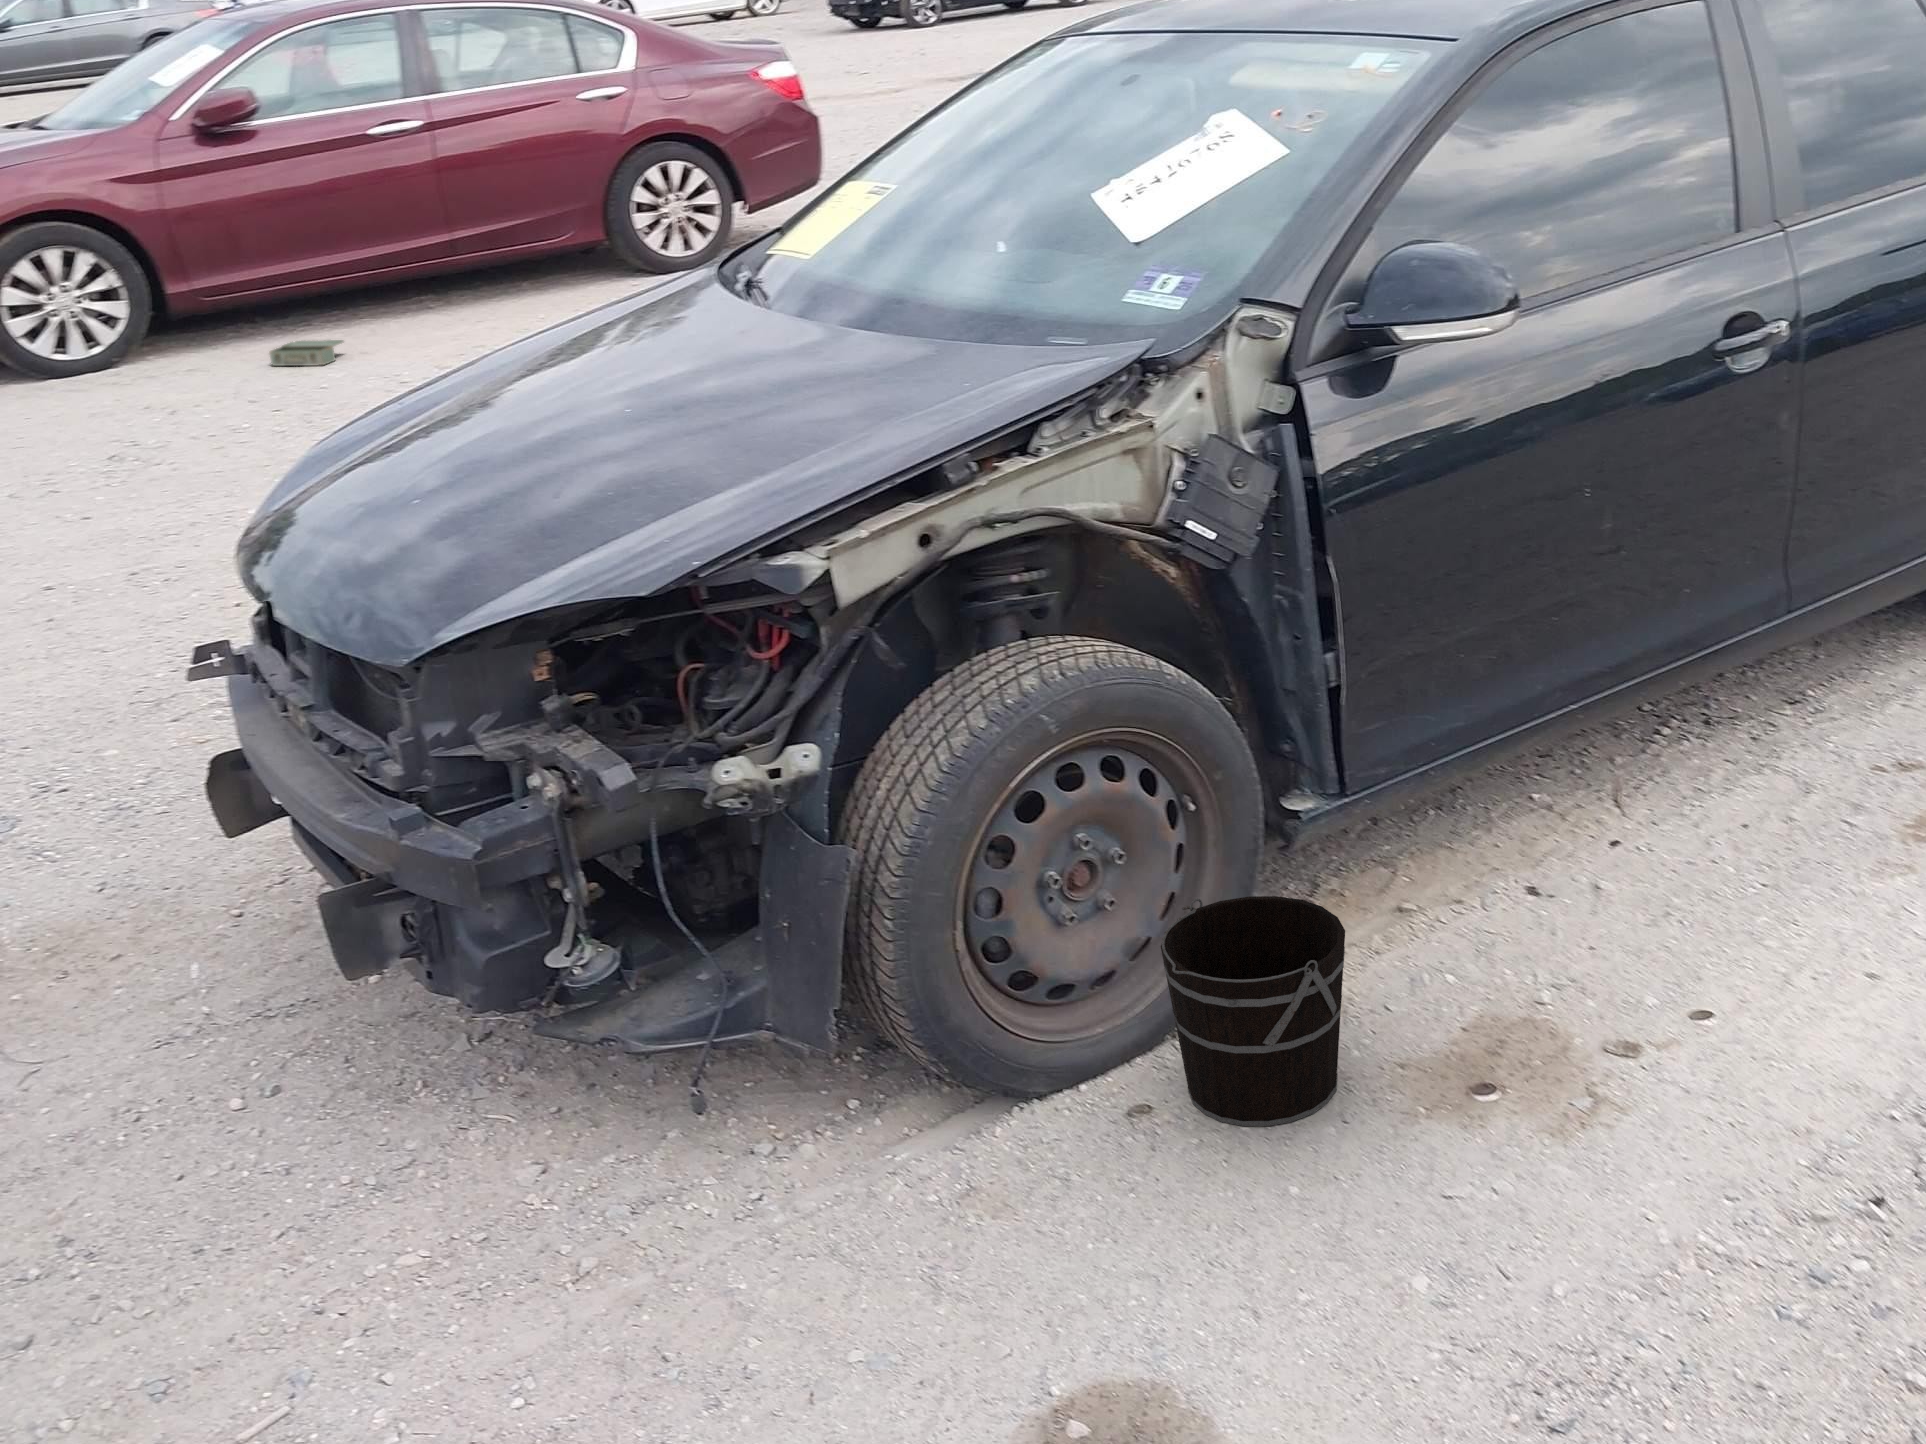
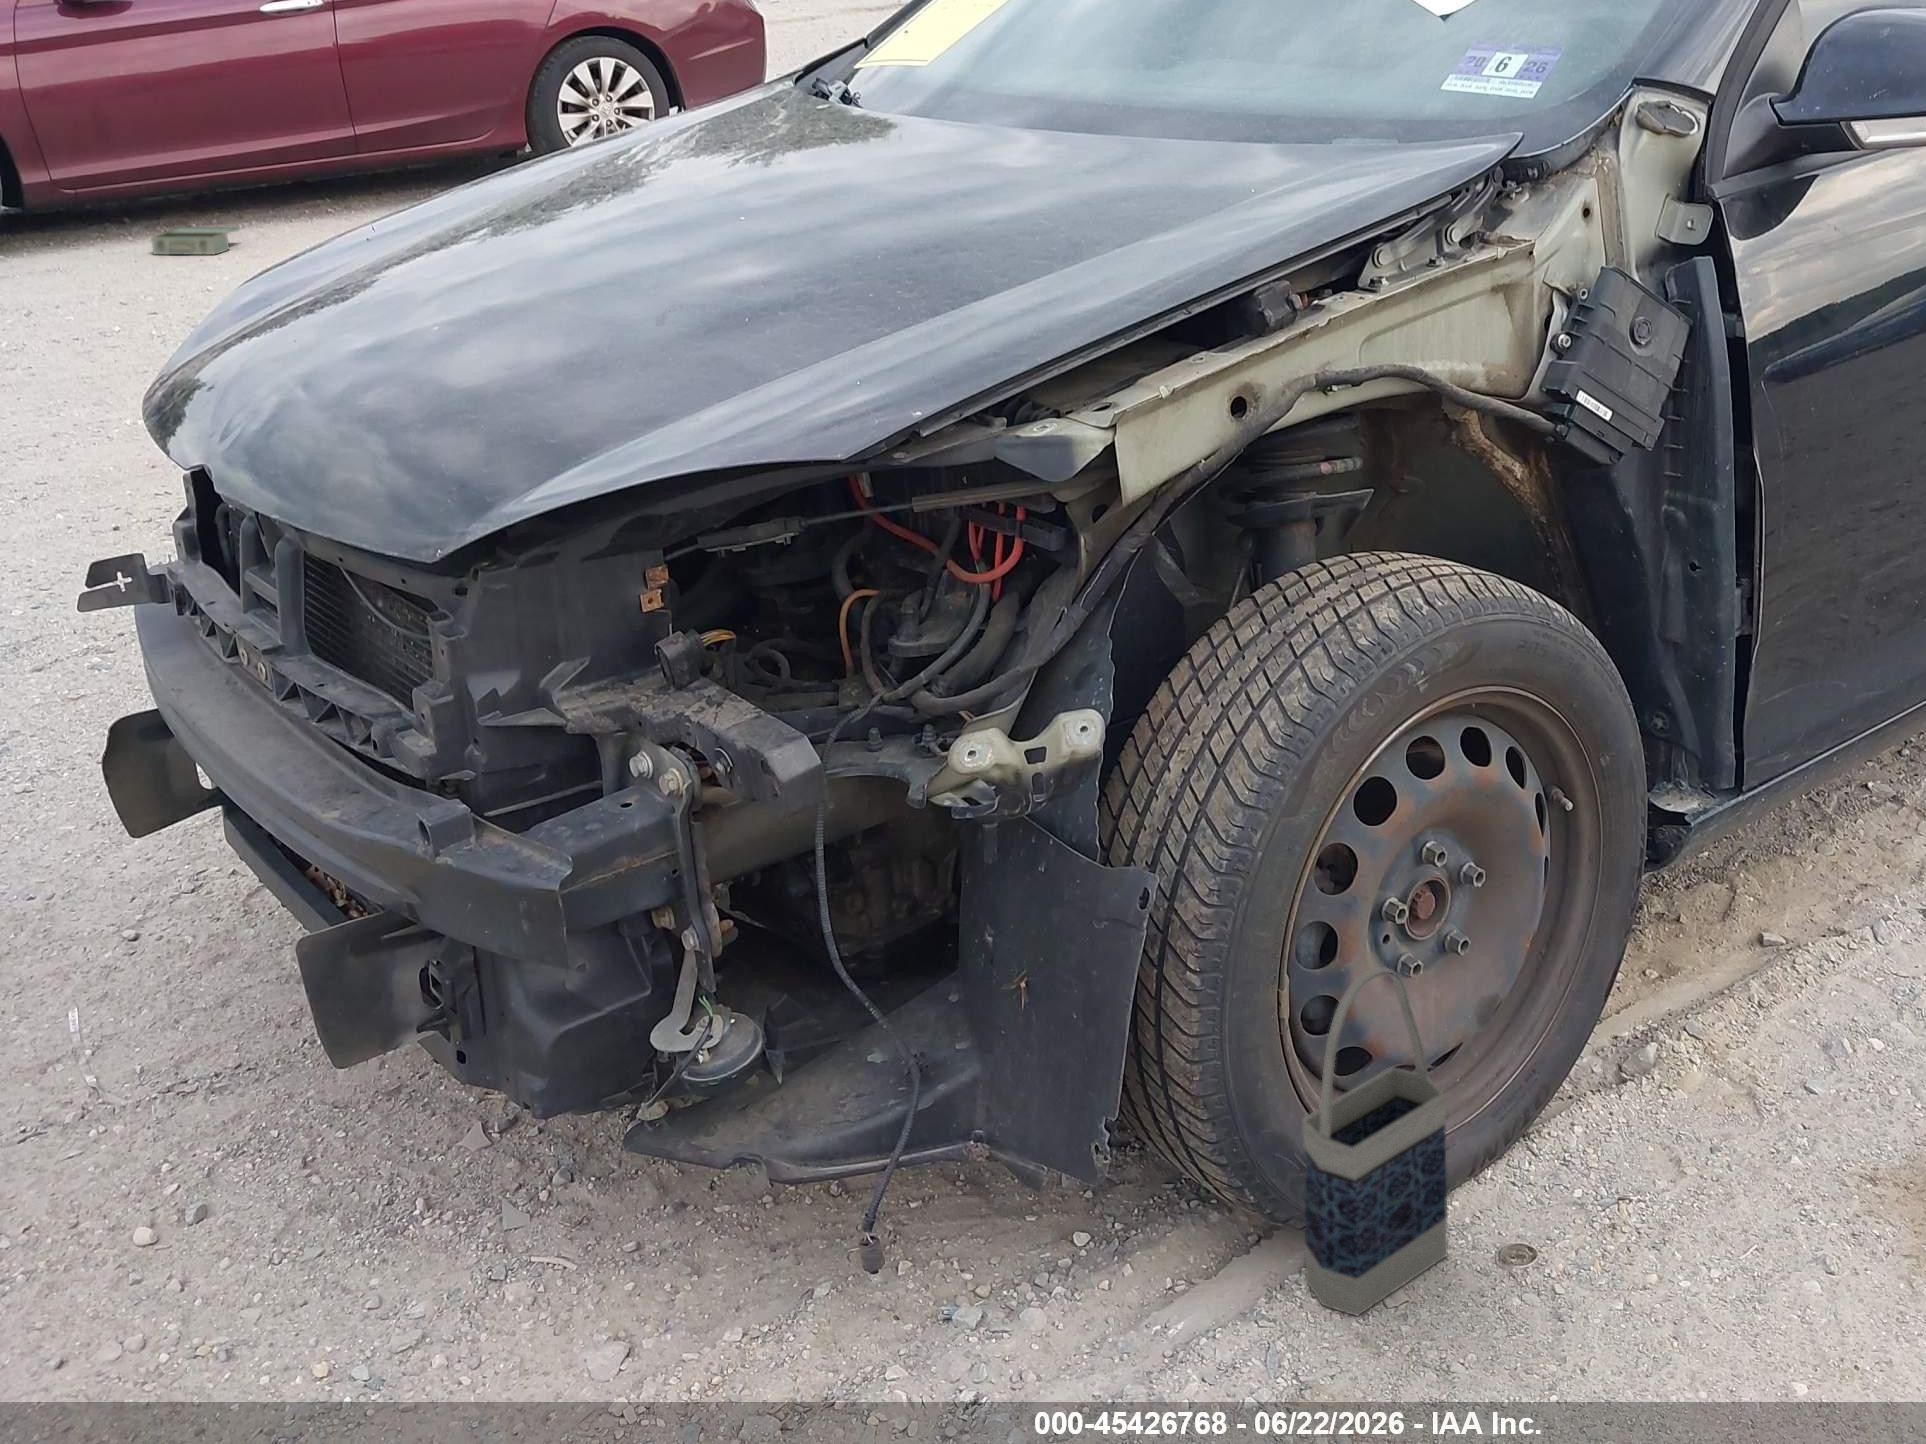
bucket: present [1161,896,1345,1126] -> none [1544,928,1818,1272]
bag: none [985,916,1097,1151] -> present [1302,967,1448,1316]

